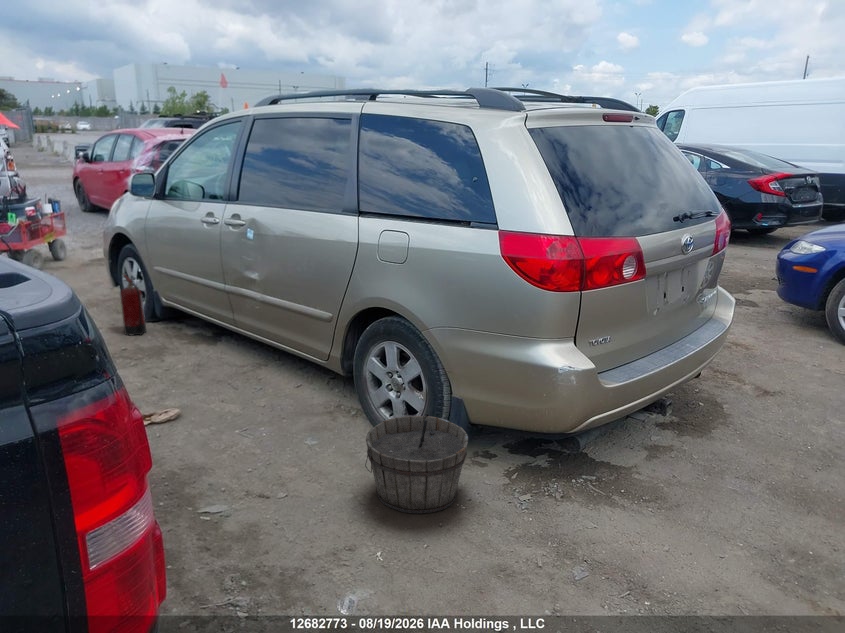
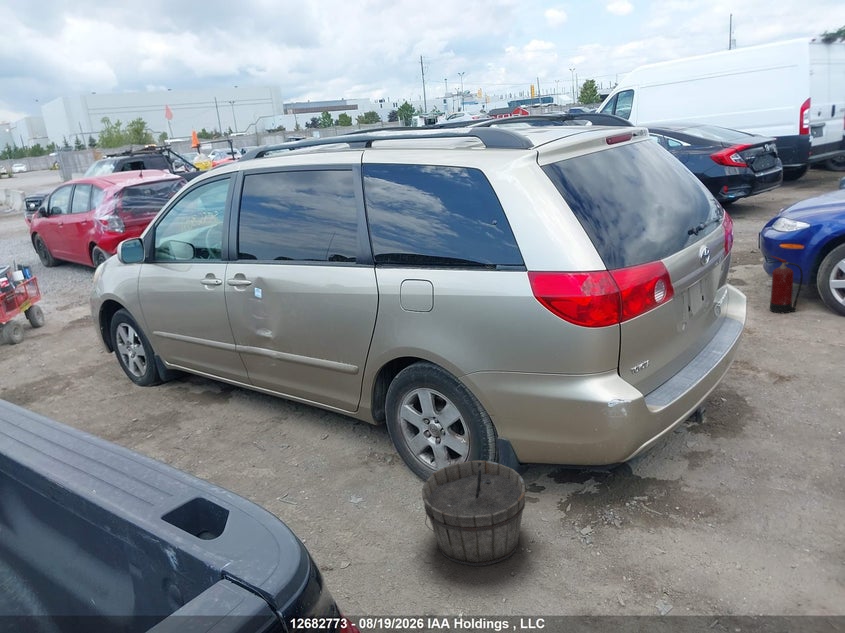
fire extinguisher: present [120,275,146,336] -> present [770,256,803,313]

